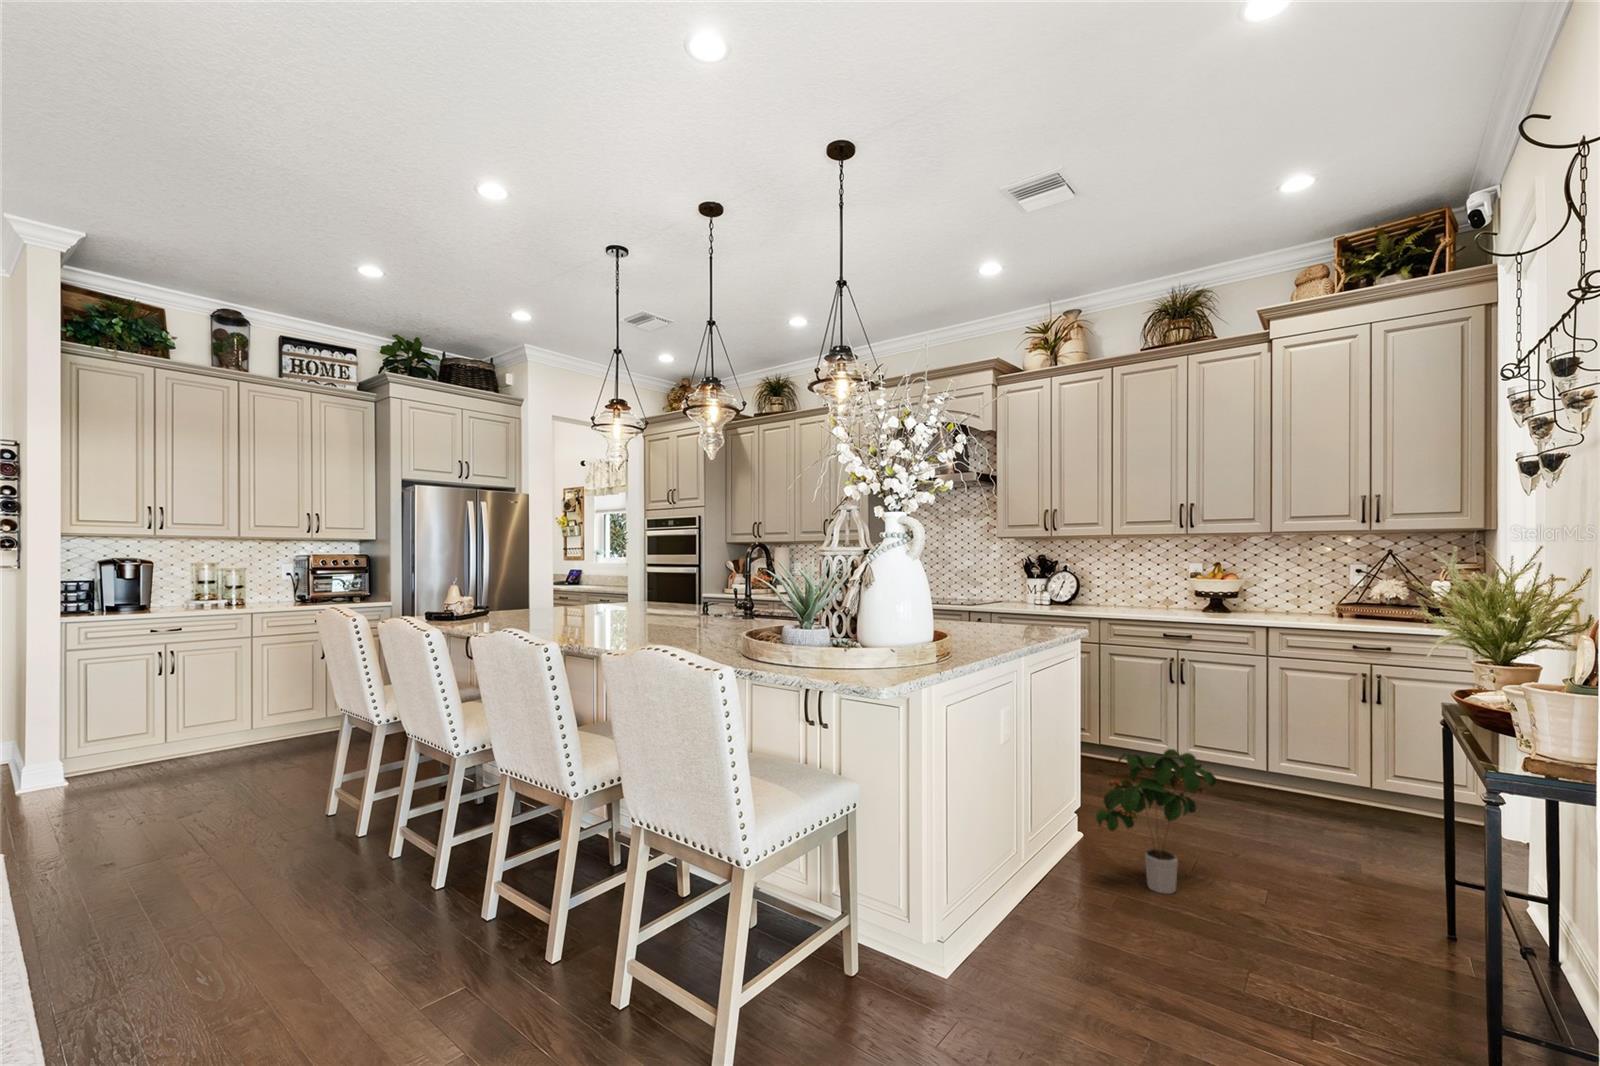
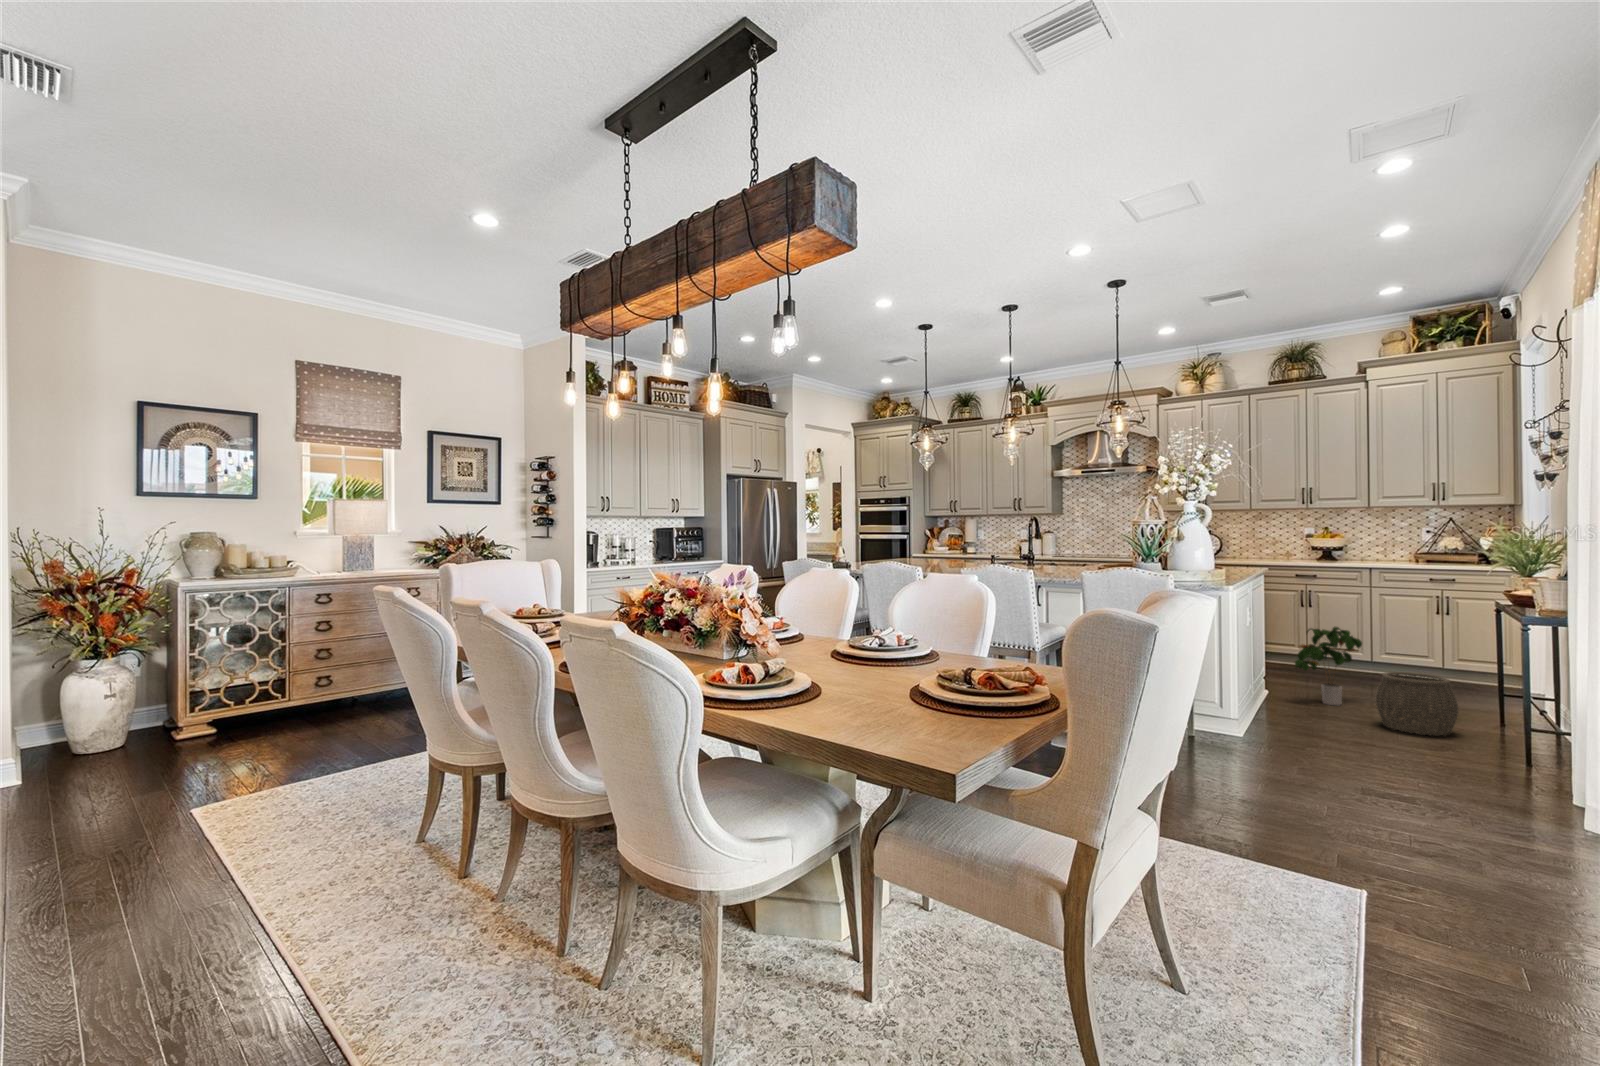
woven basket: none [1200,864,1352,1025] -> present [1376,672,1459,736]

